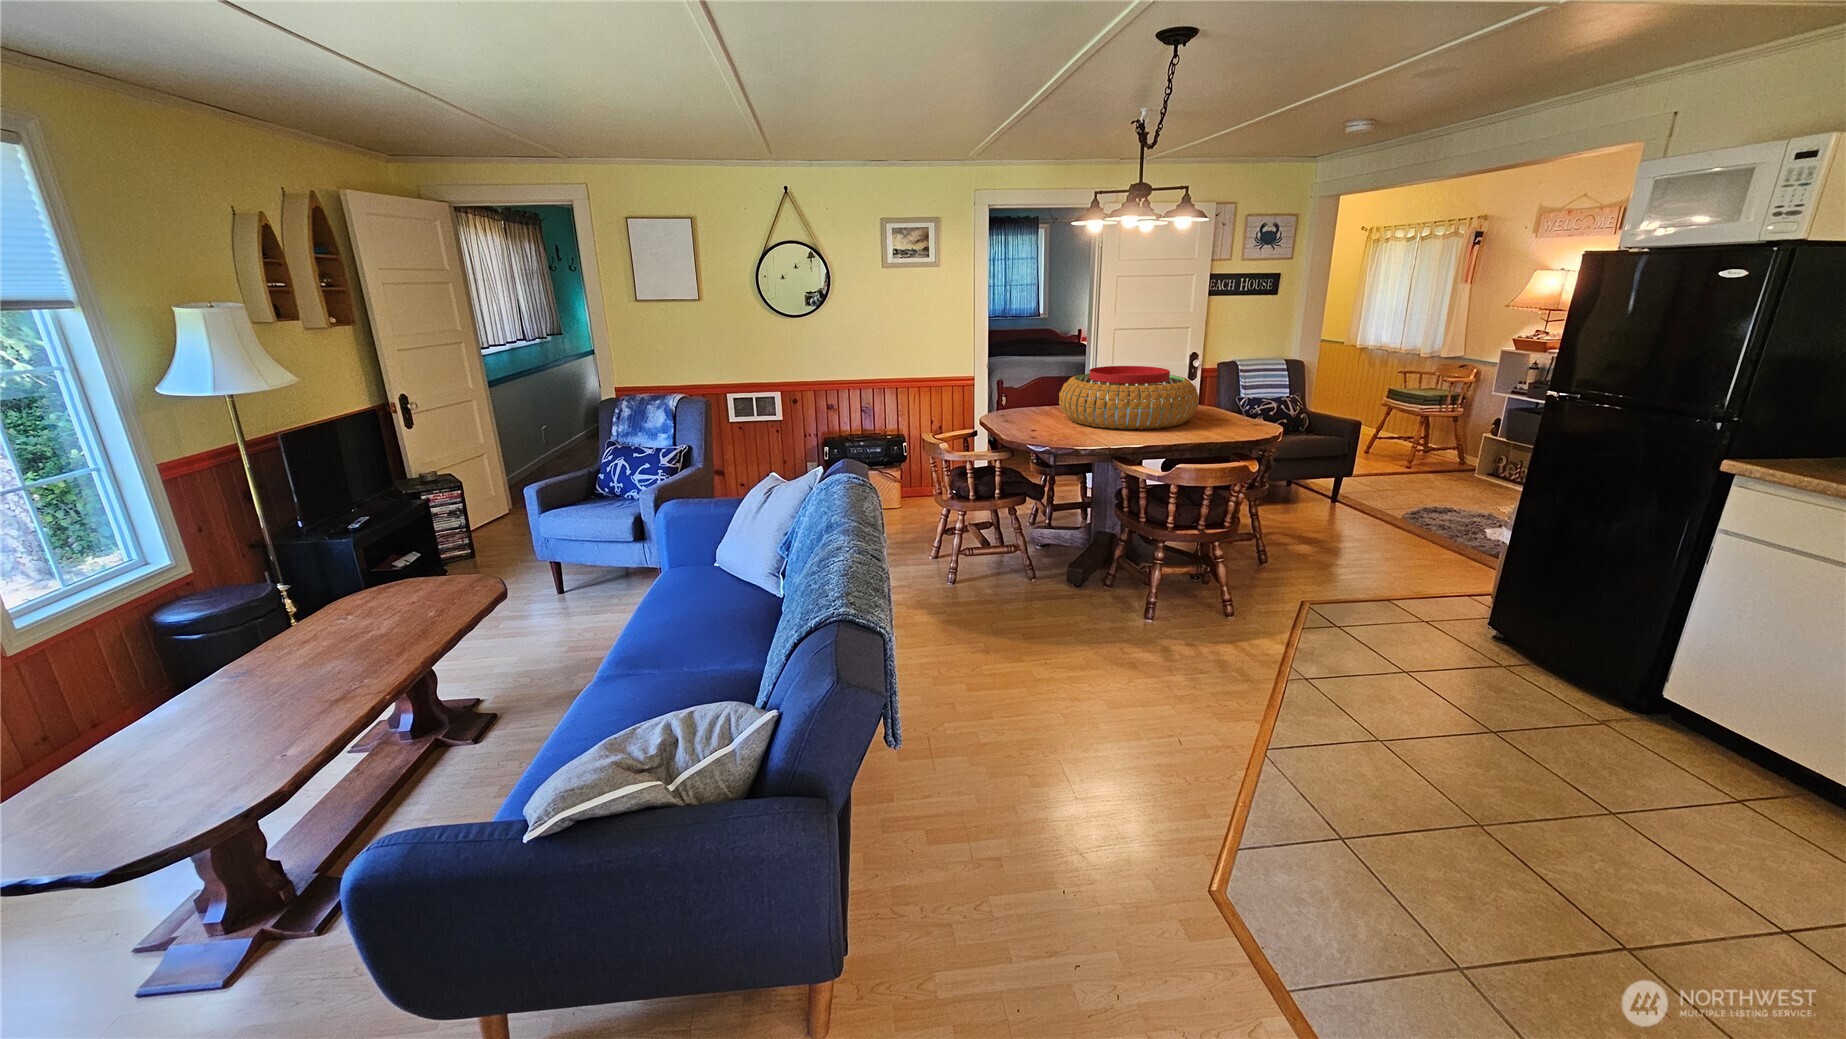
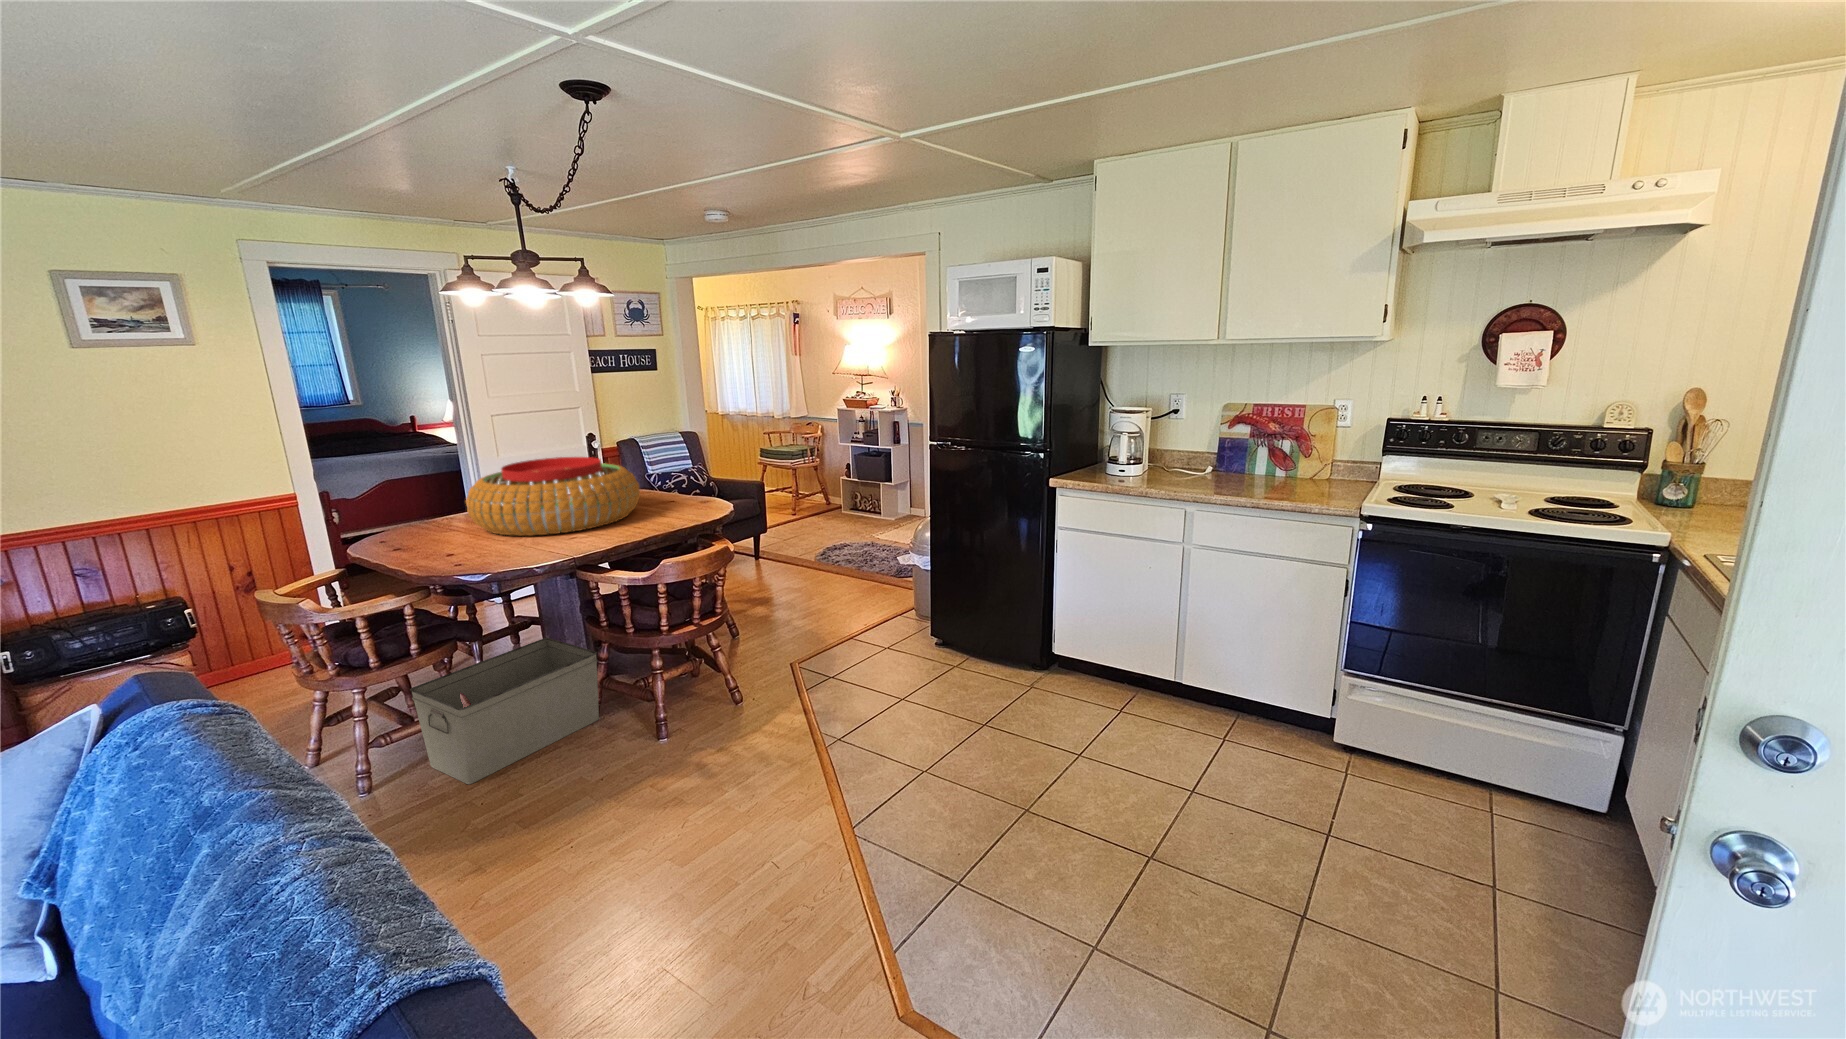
storage bin: none [987,512,1116,599] -> present [410,638,599,785]

